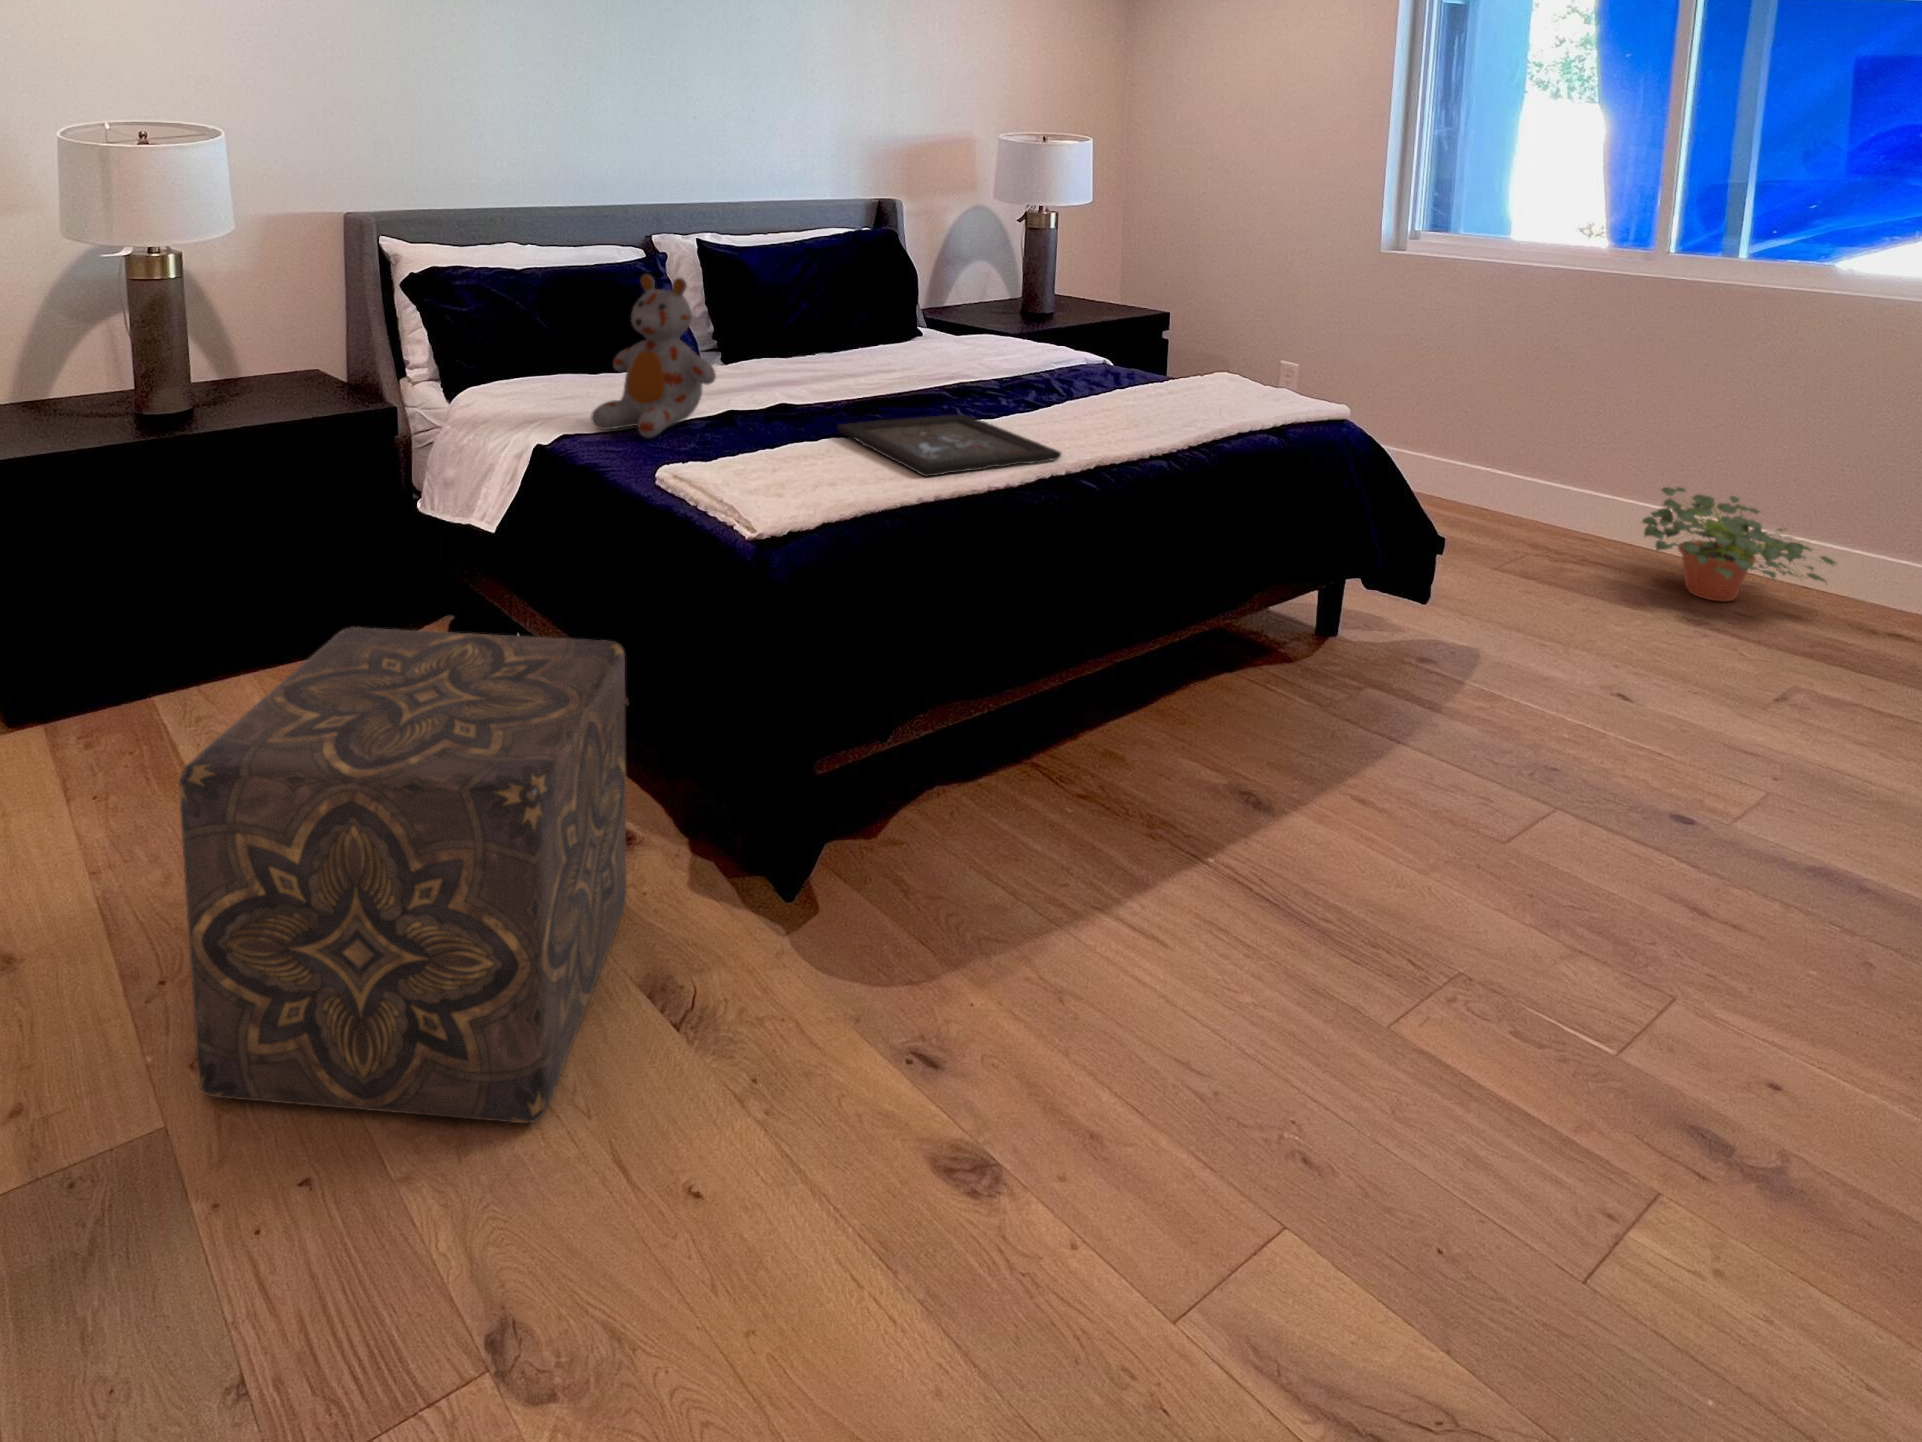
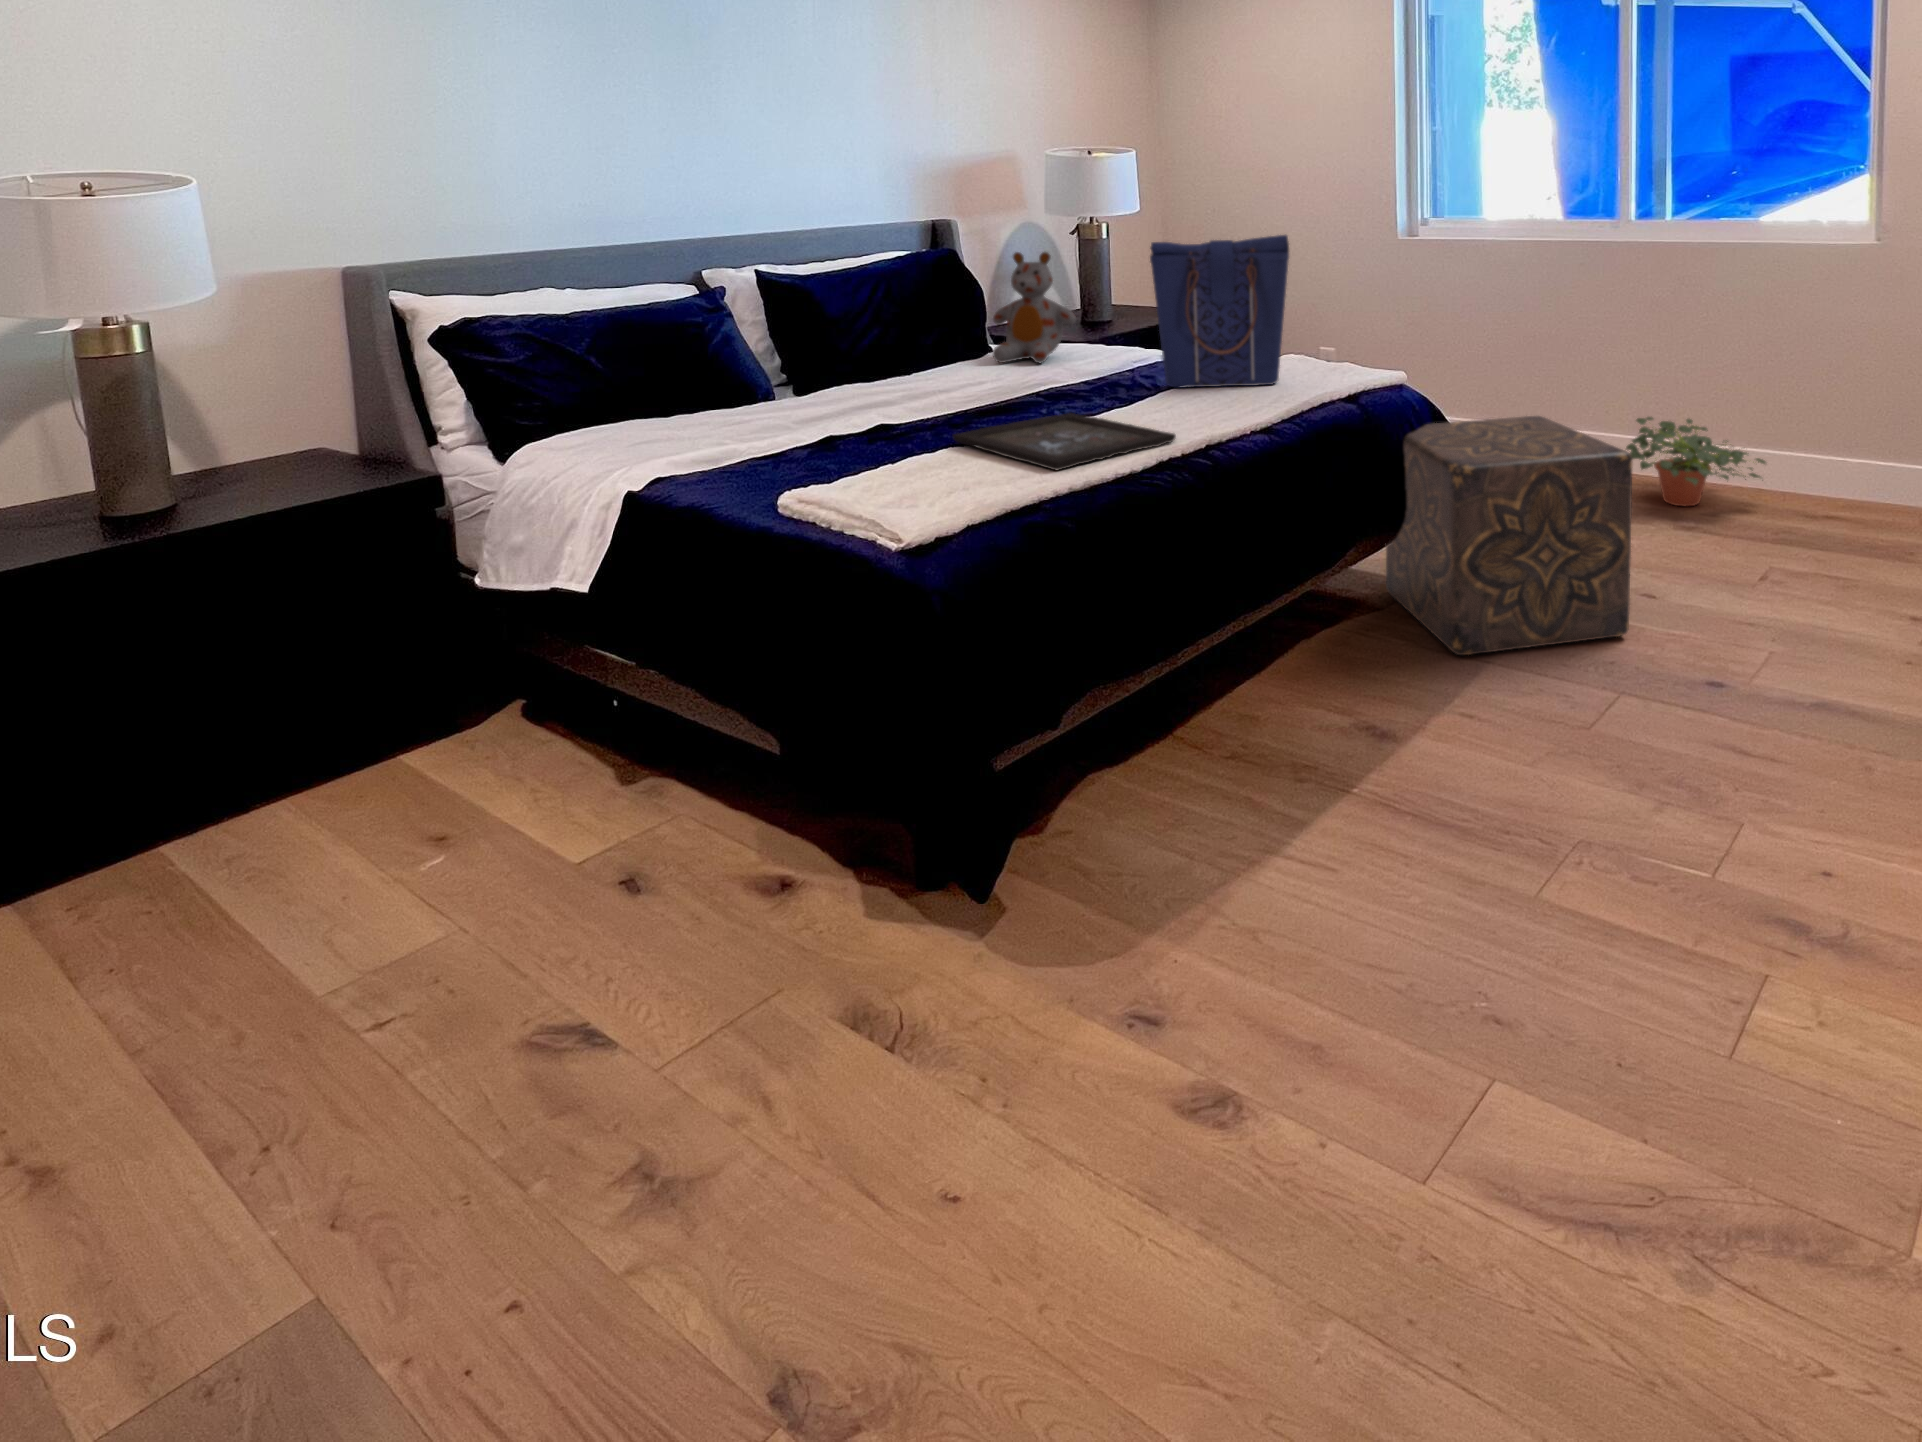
tote bag: none [1071,243,1225,406] -> present [1150,235,1289,388]
stuffed bear: present [591,274,716,438] -> present [993,252,1076,363]
ottoman: present [179,627,626,1123] -> present [1386,416,1633,656]

